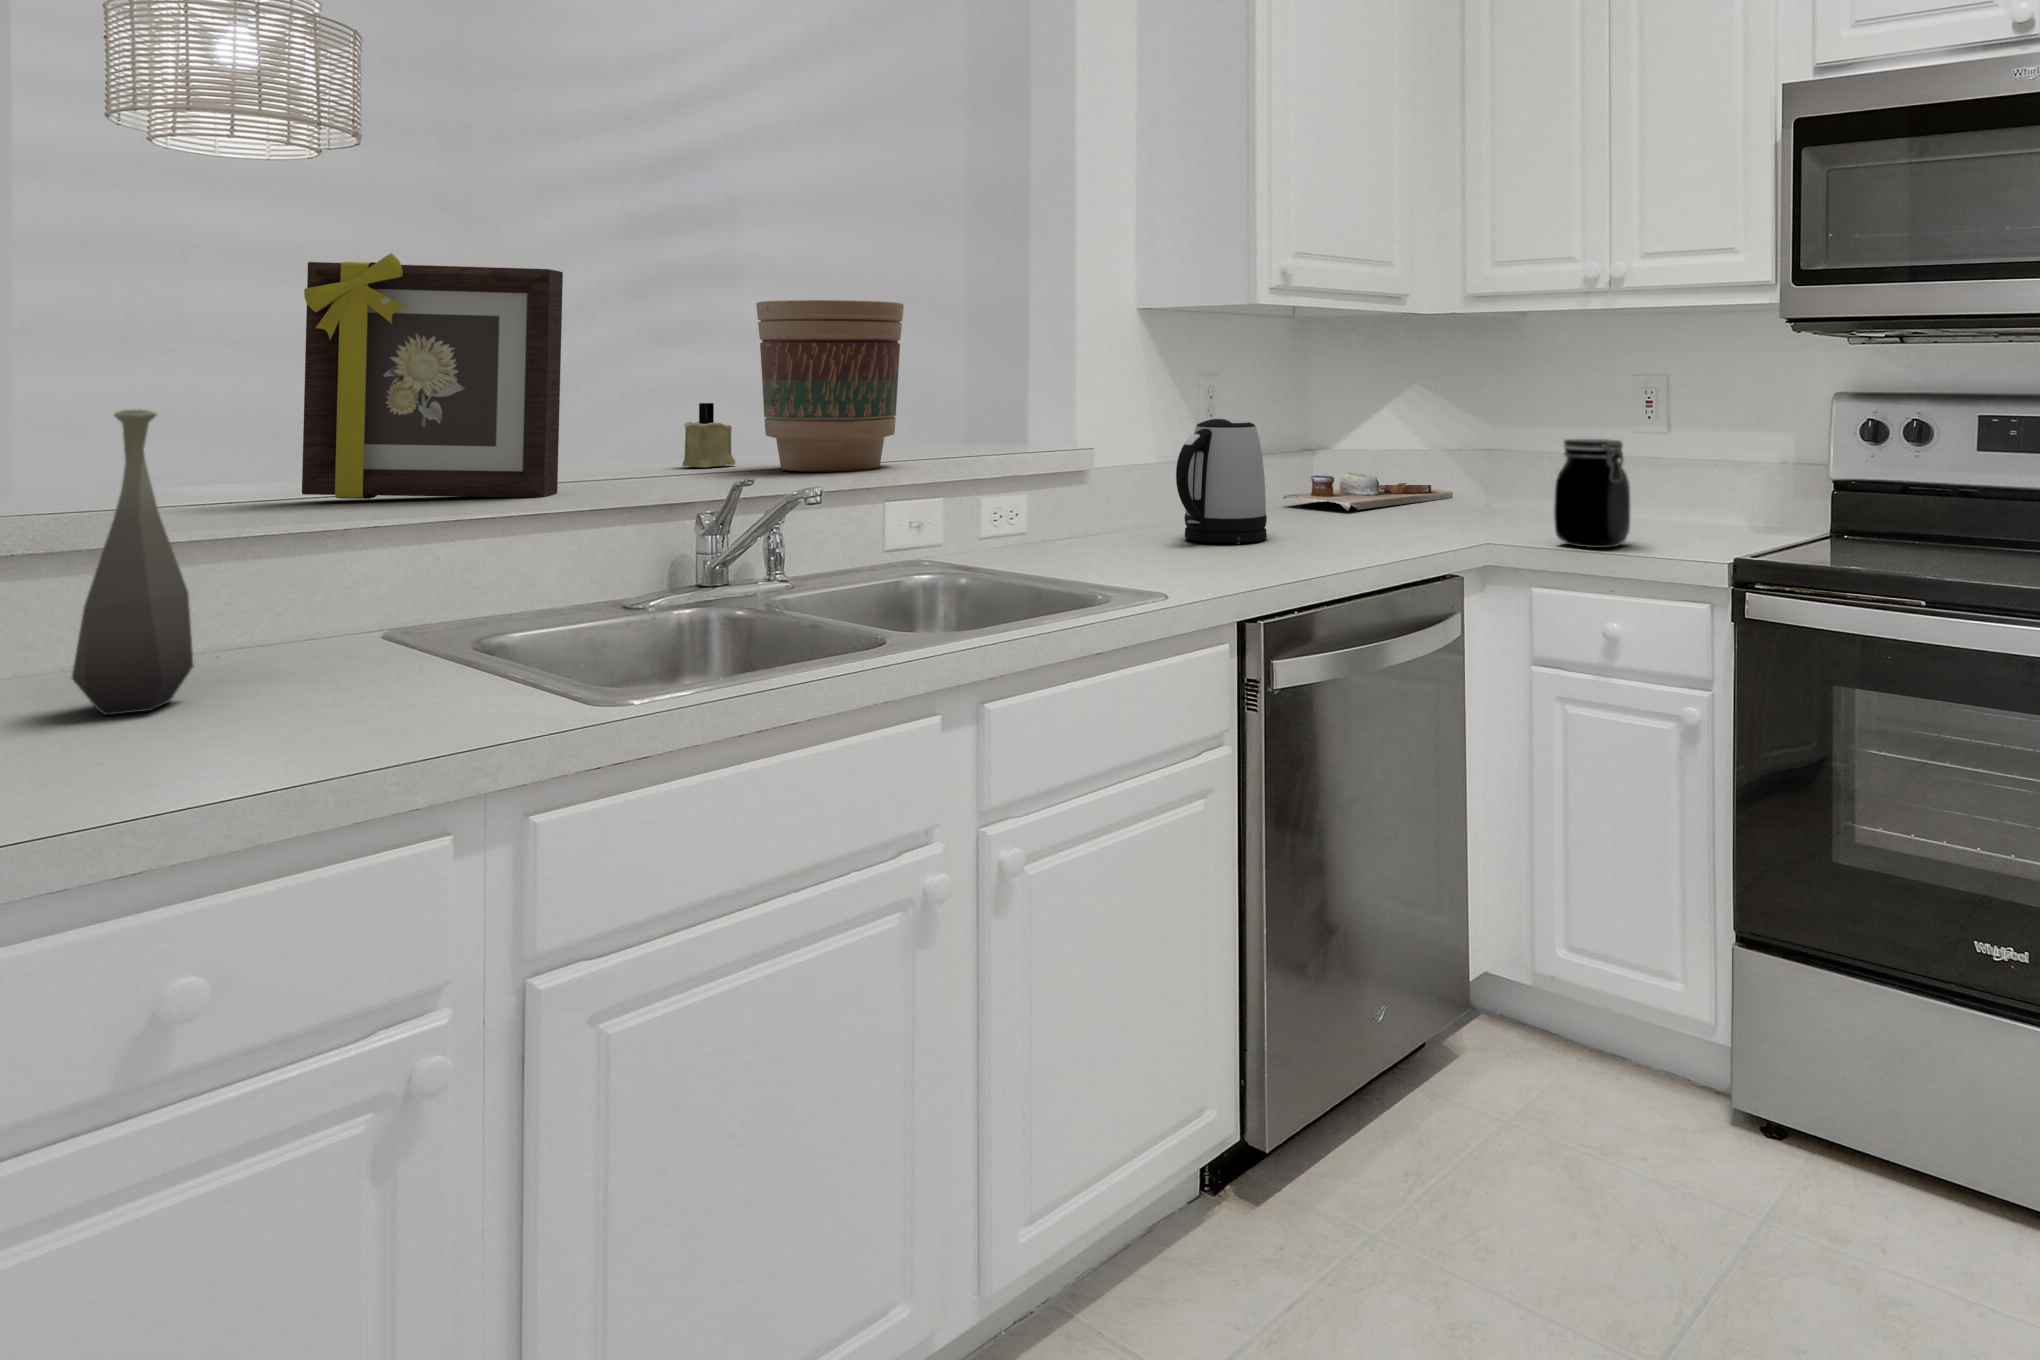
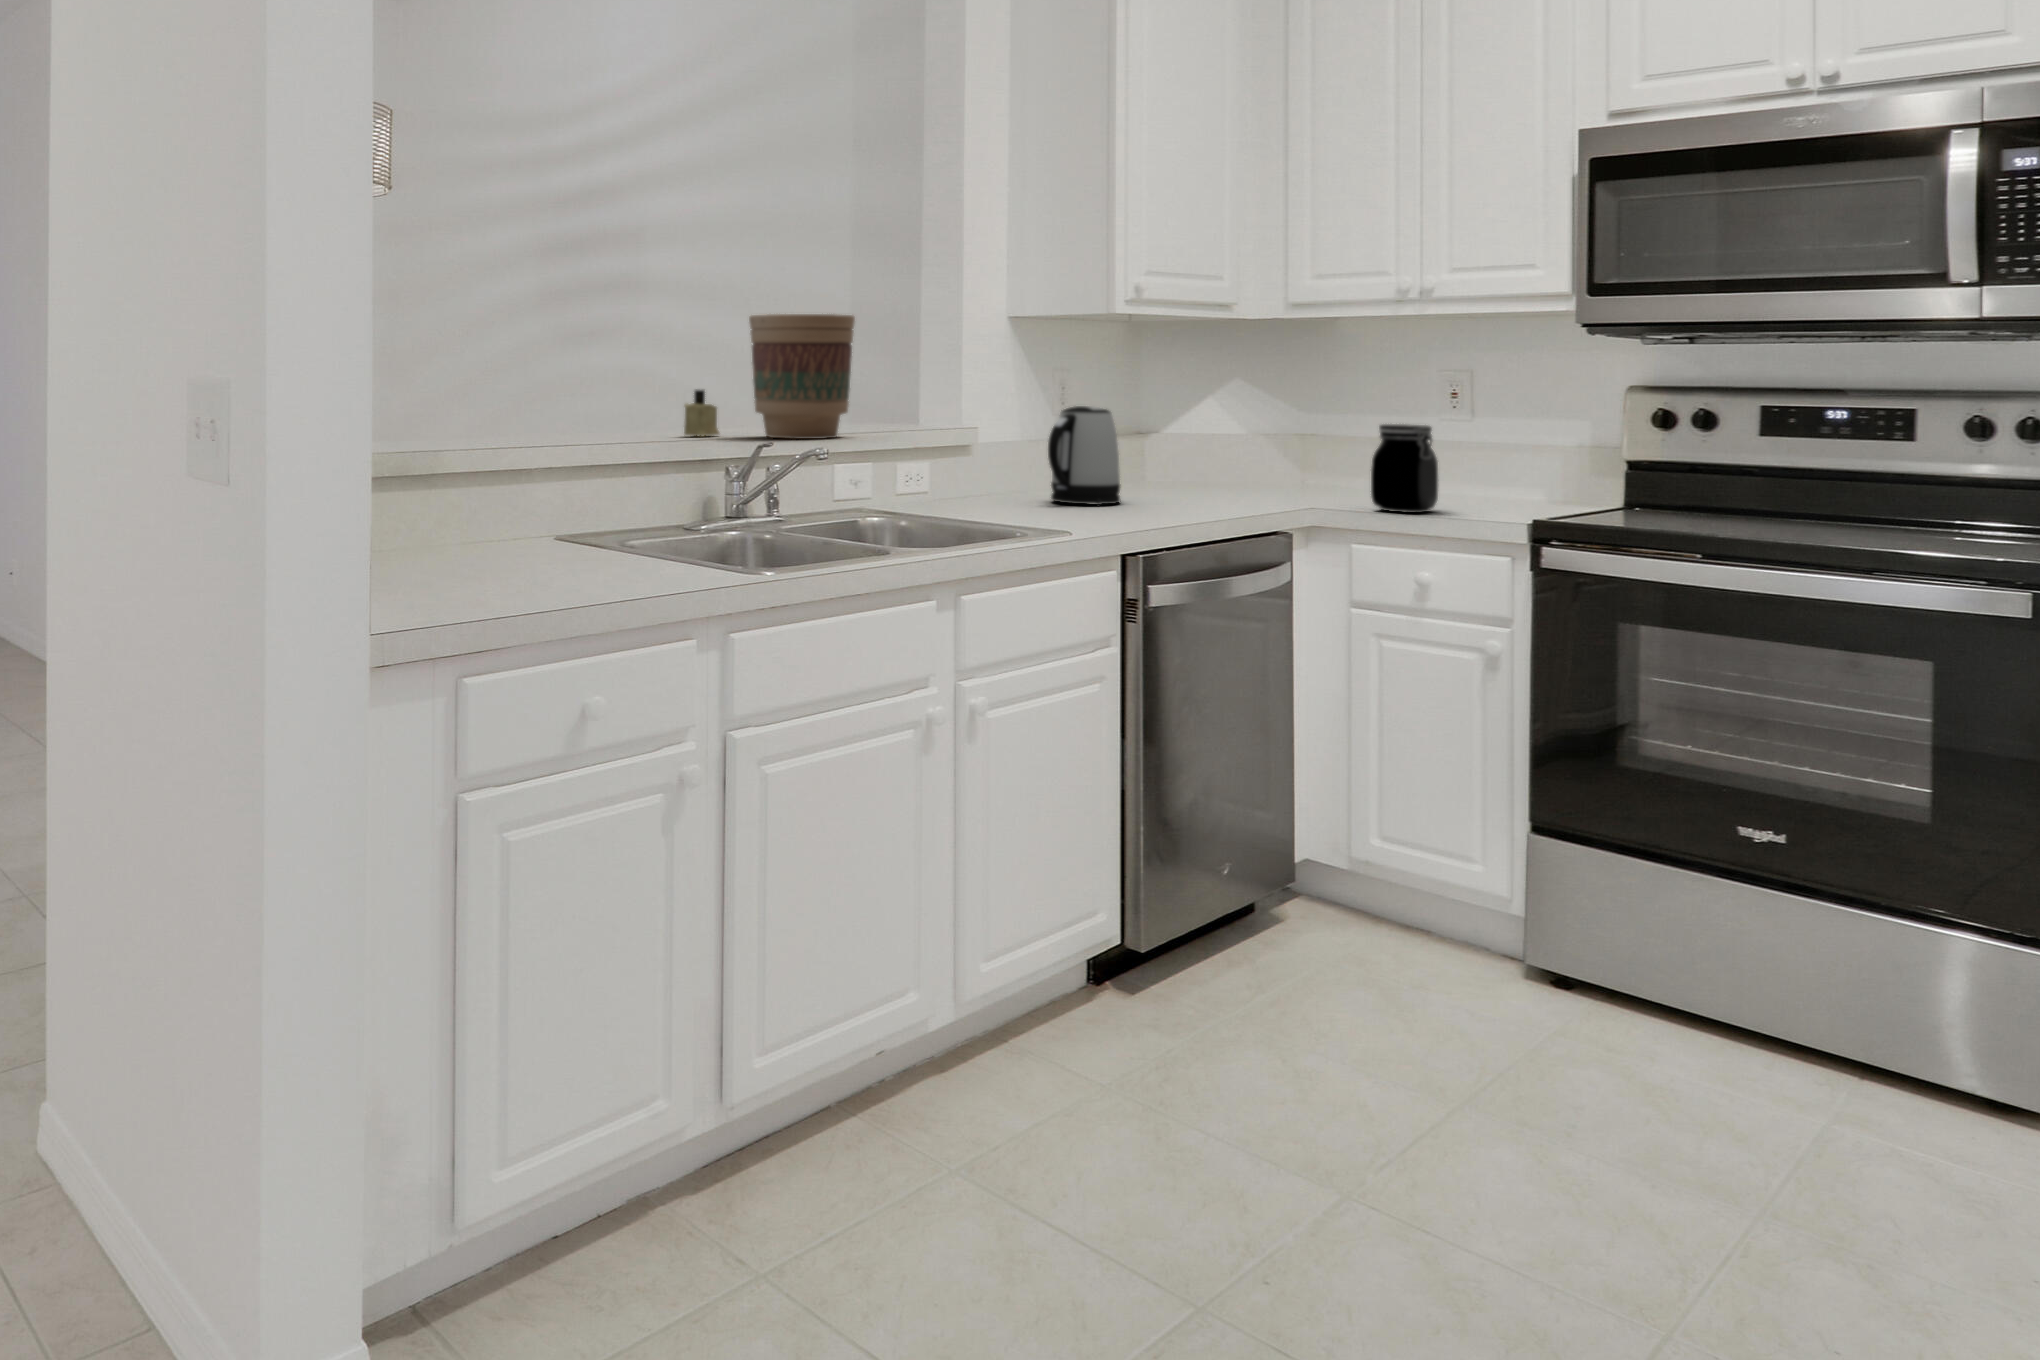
picture frame: present [302,253,563,499] -> none [494,286,652,449]
bottle: present [72,410,193,715] -> none [443,385,500,564]
cutting board: present [1284,472,1453,511] -> none [1119,456,1270,487]

